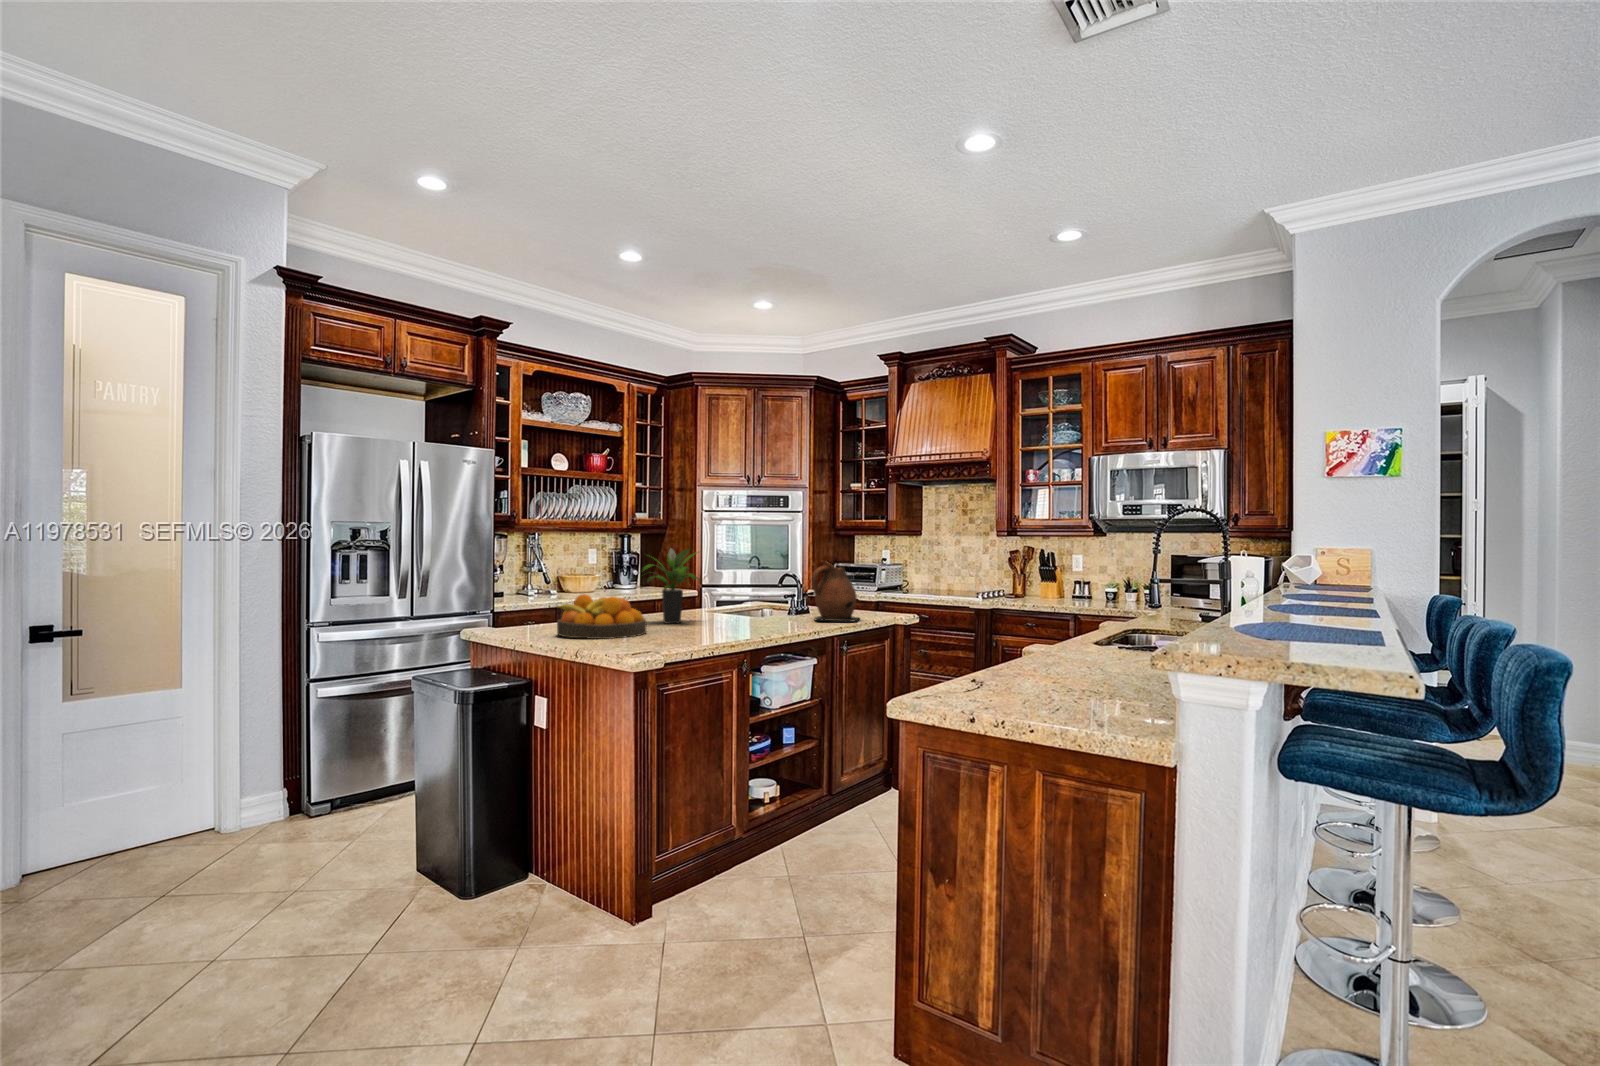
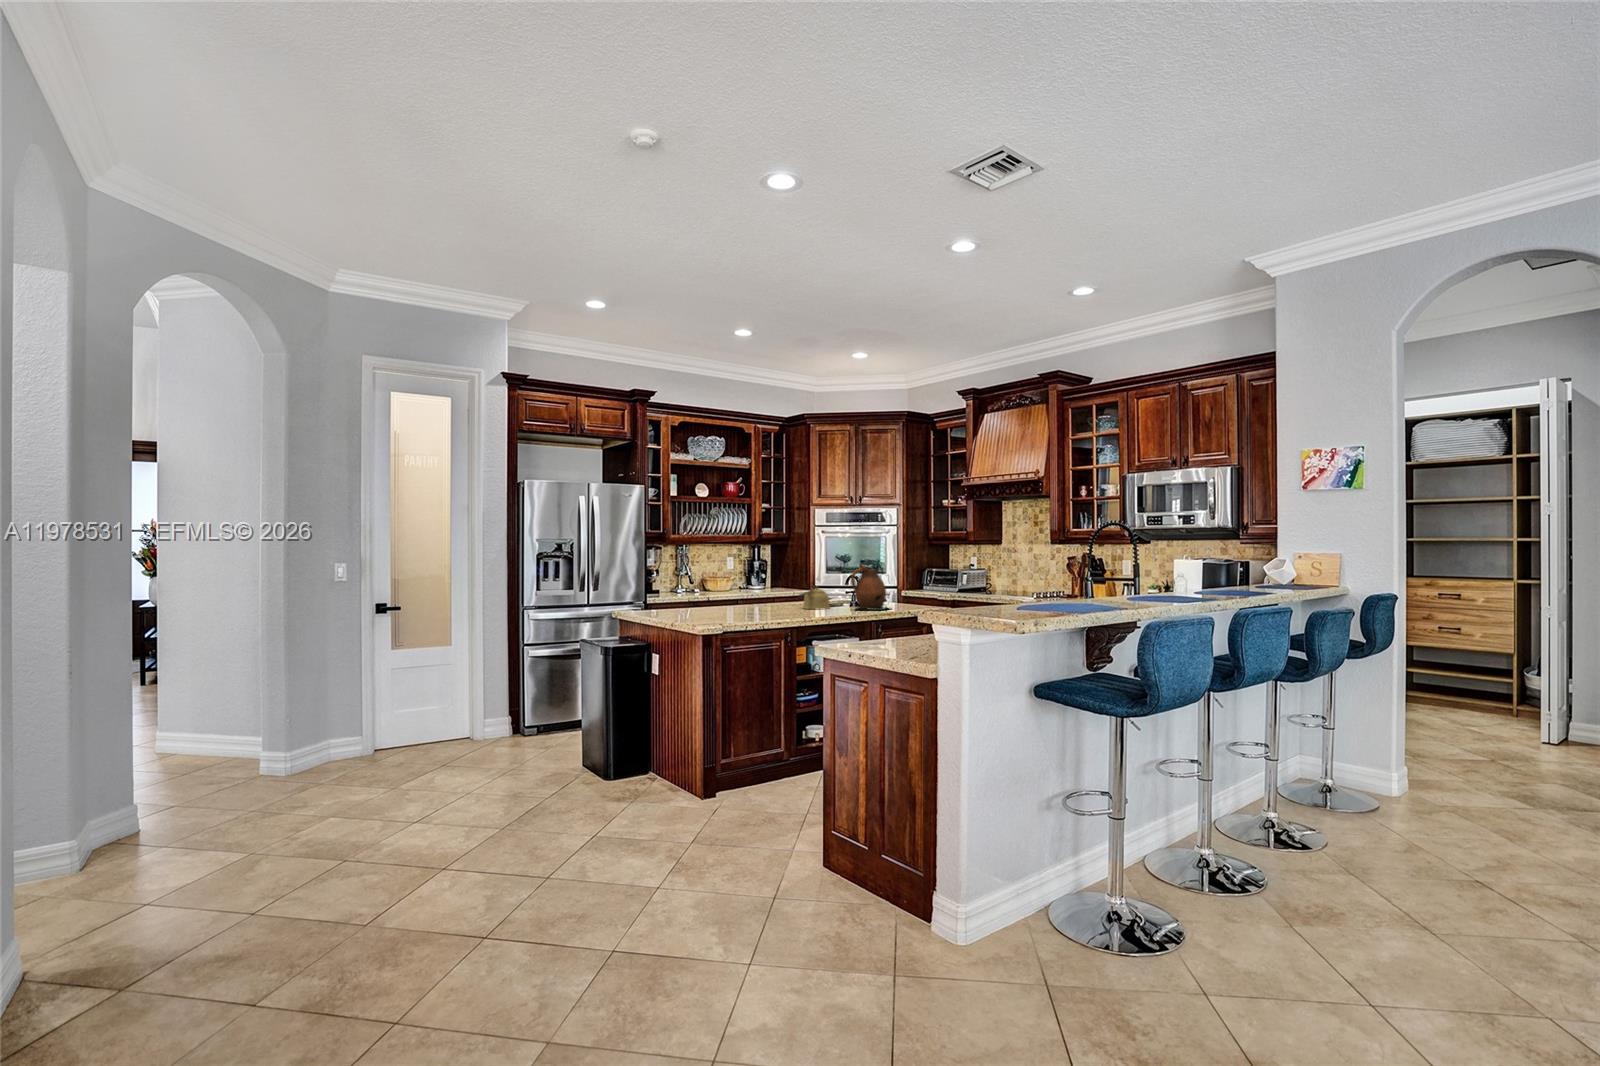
potted plant: present [642,548,701,624] -> none [728,555,775,610]
kettle: none [736,590,778,621] -> present [799,587,830,609]
fruit bowl: present [556,594,647,639] -> none [663,587,724,617]

